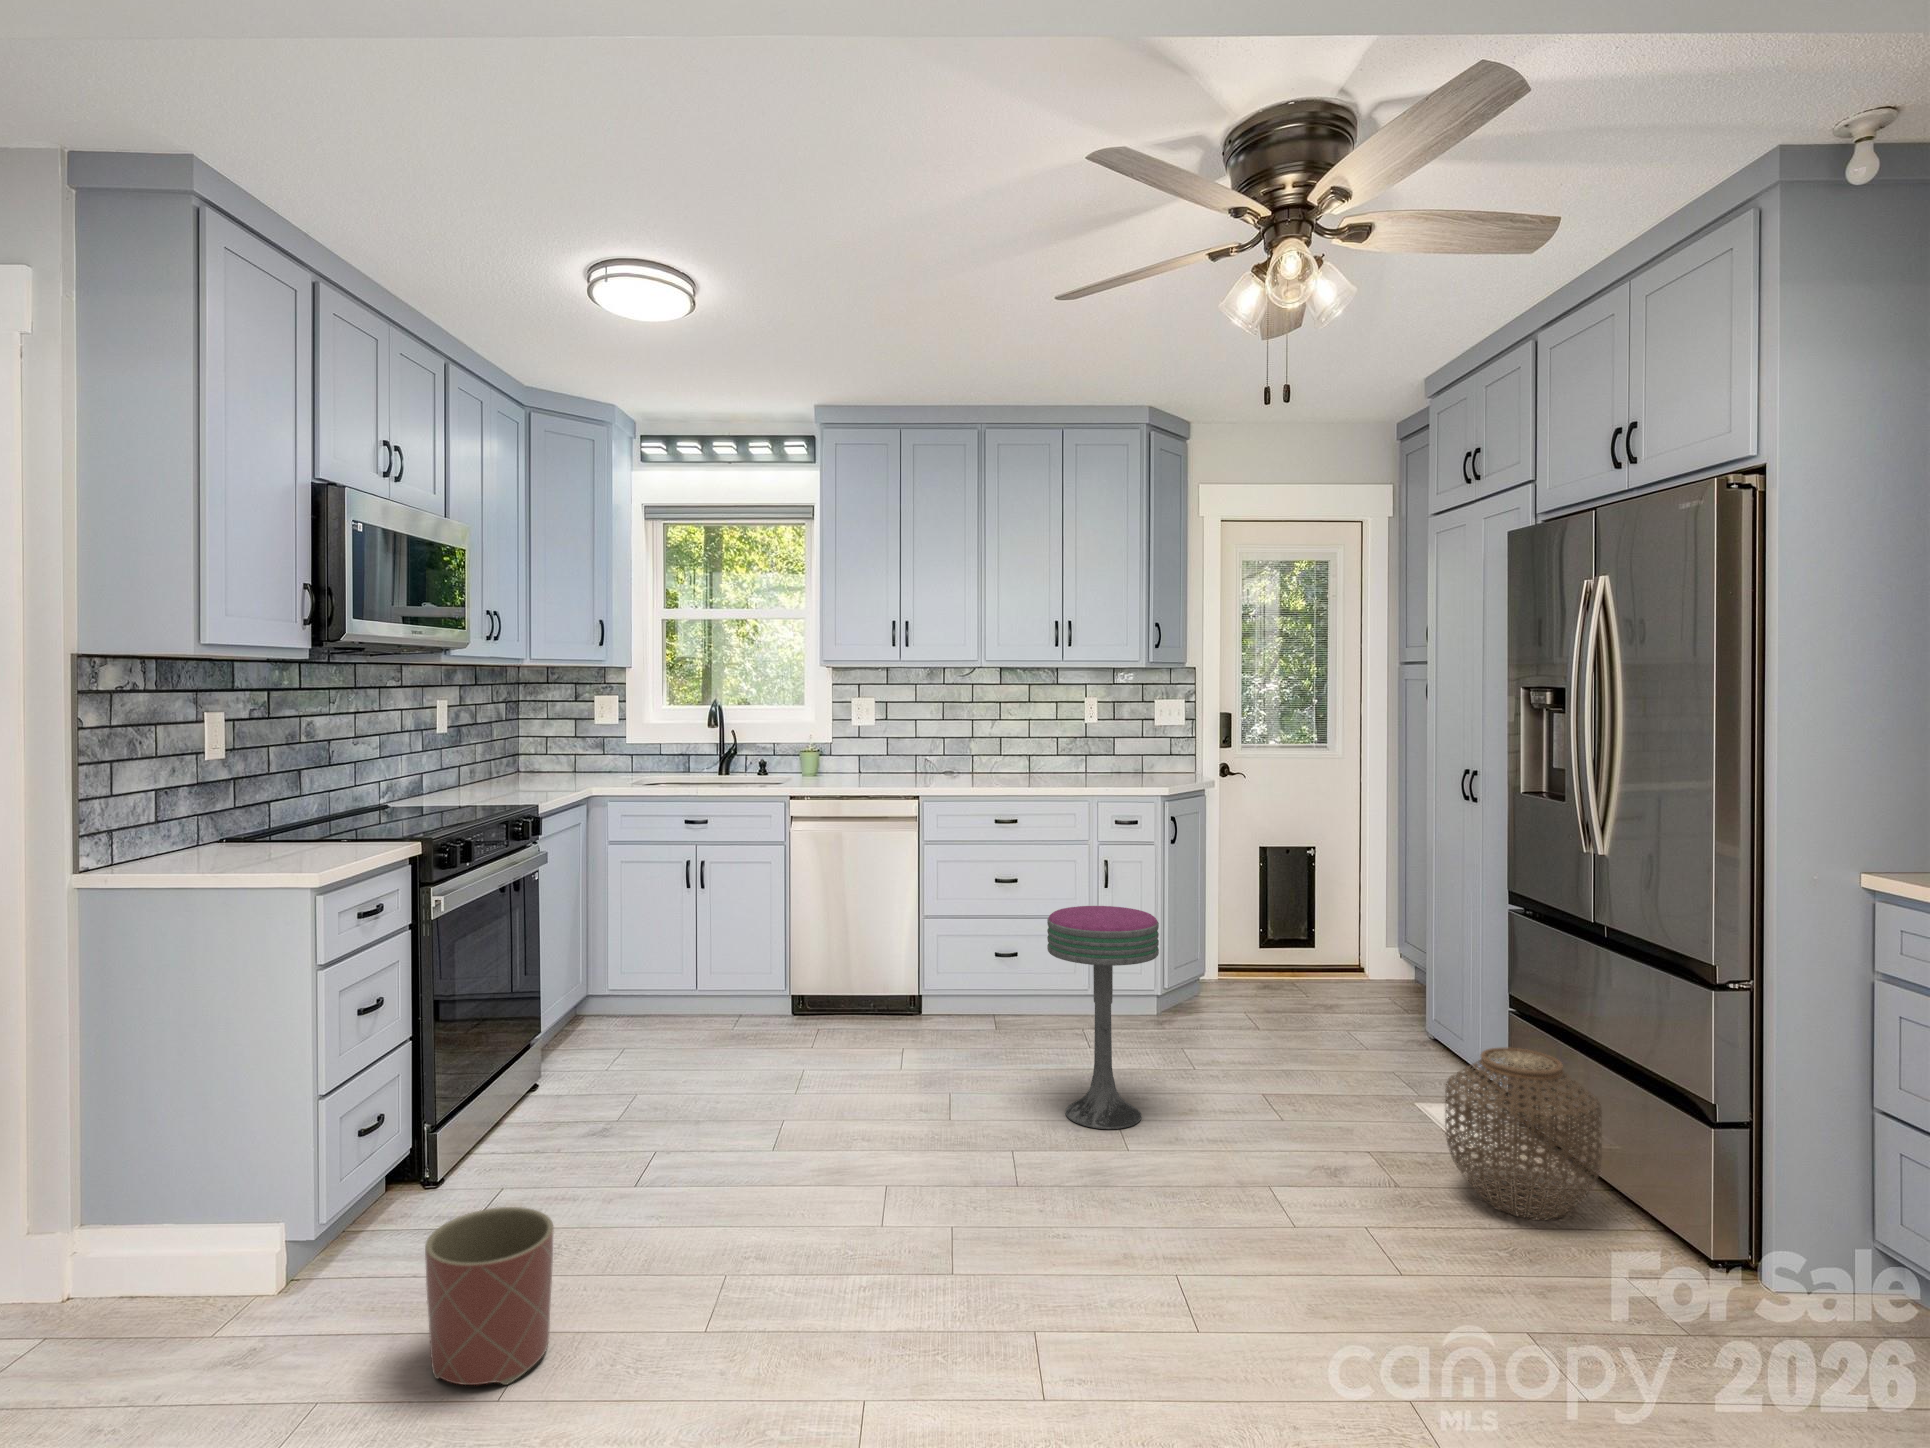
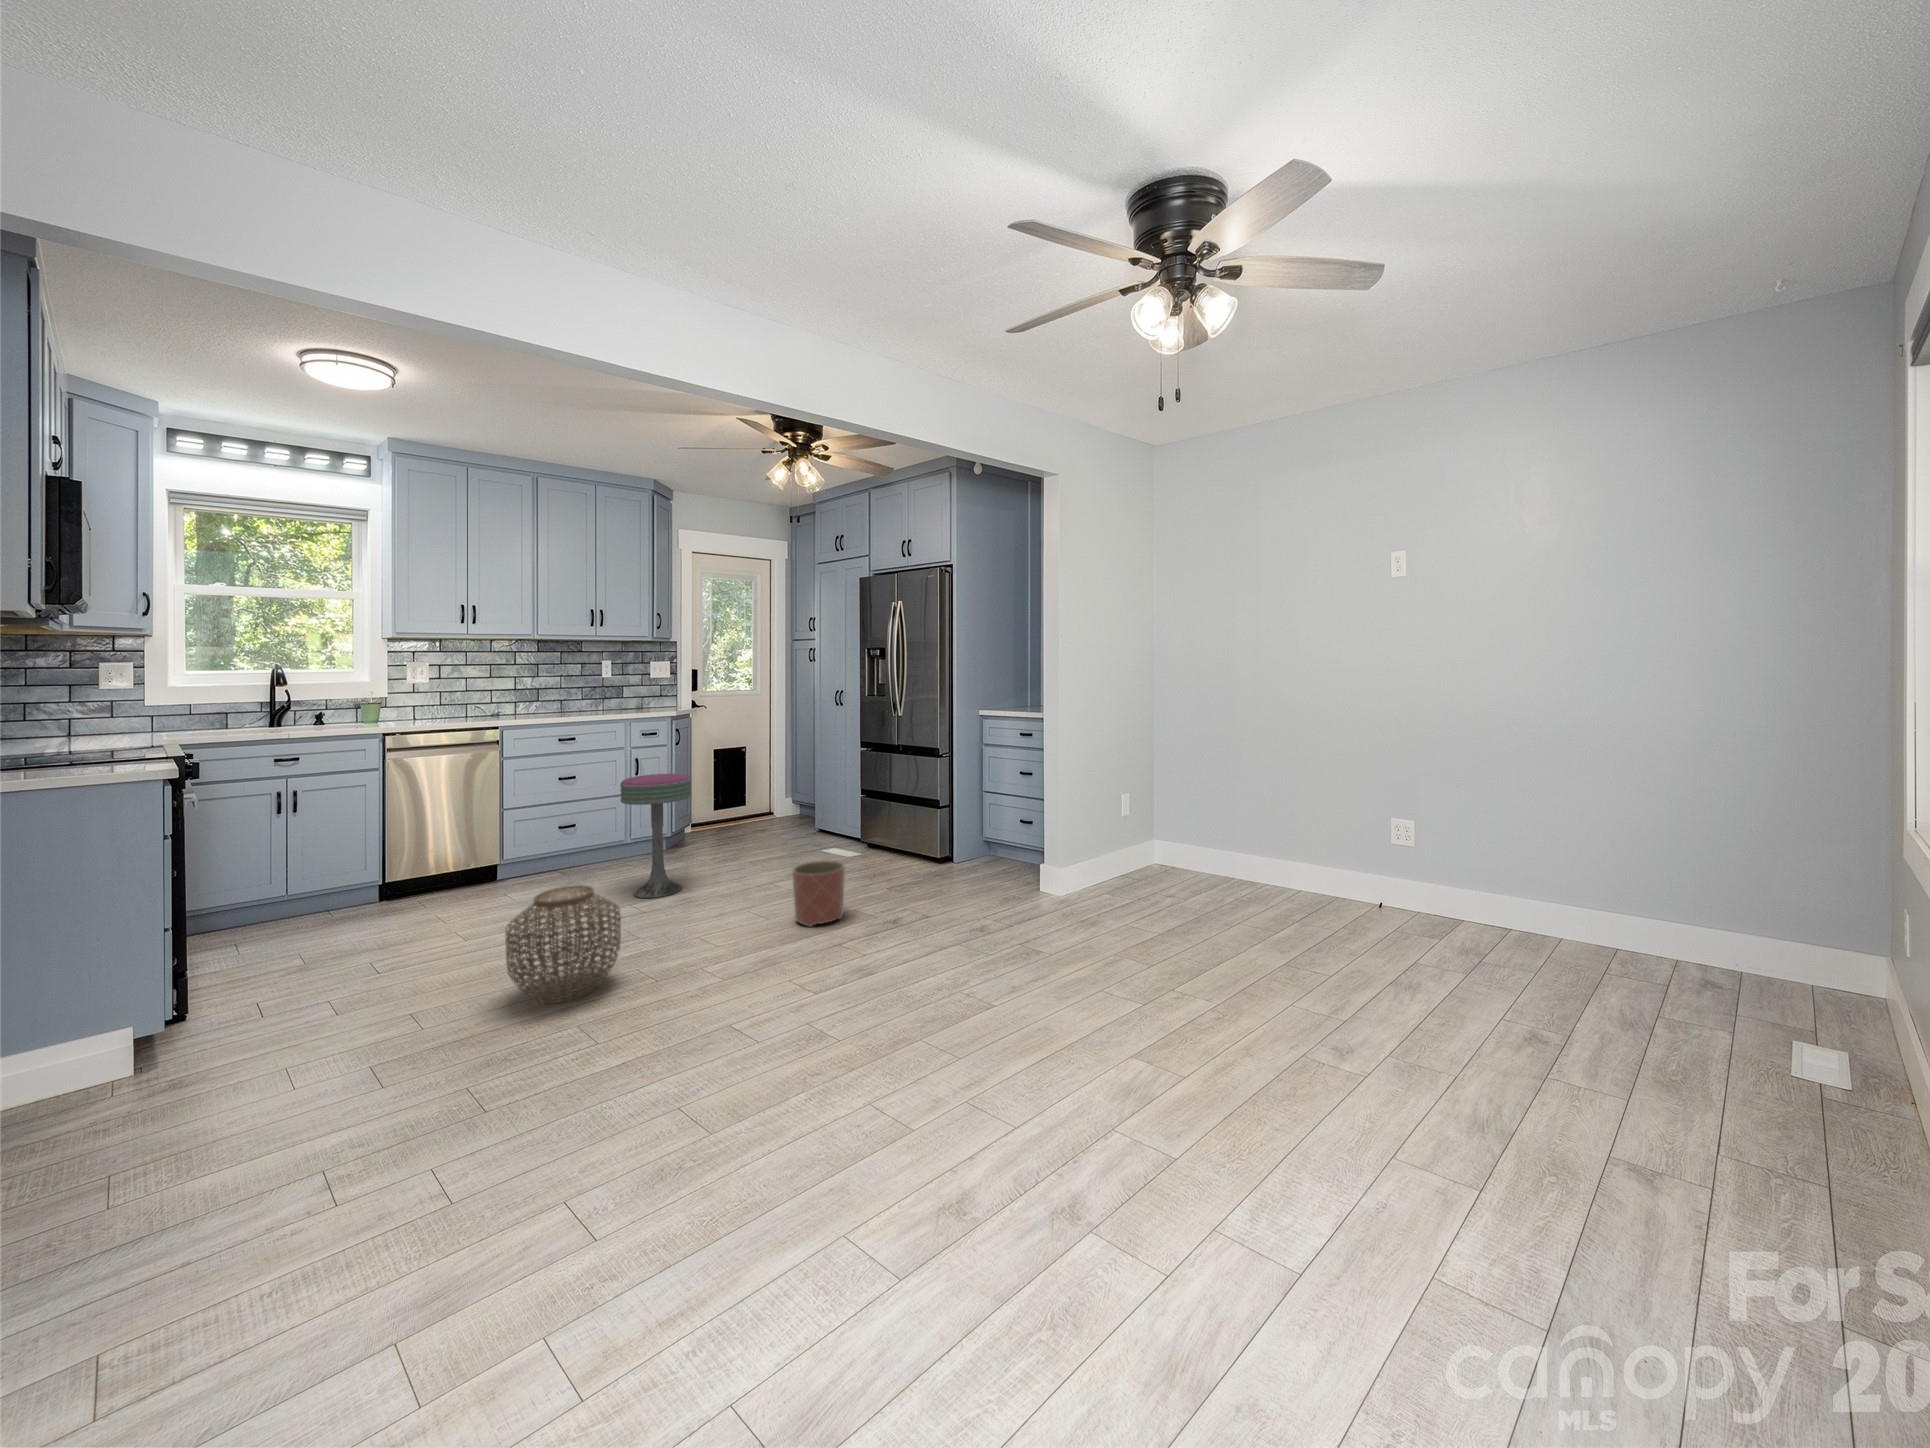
woven basket: present [1445,1047,1602,1220] -> present [506,885,621,1003]
planter: present [425,1207,554,1385] -> present [792,860,845,927]

